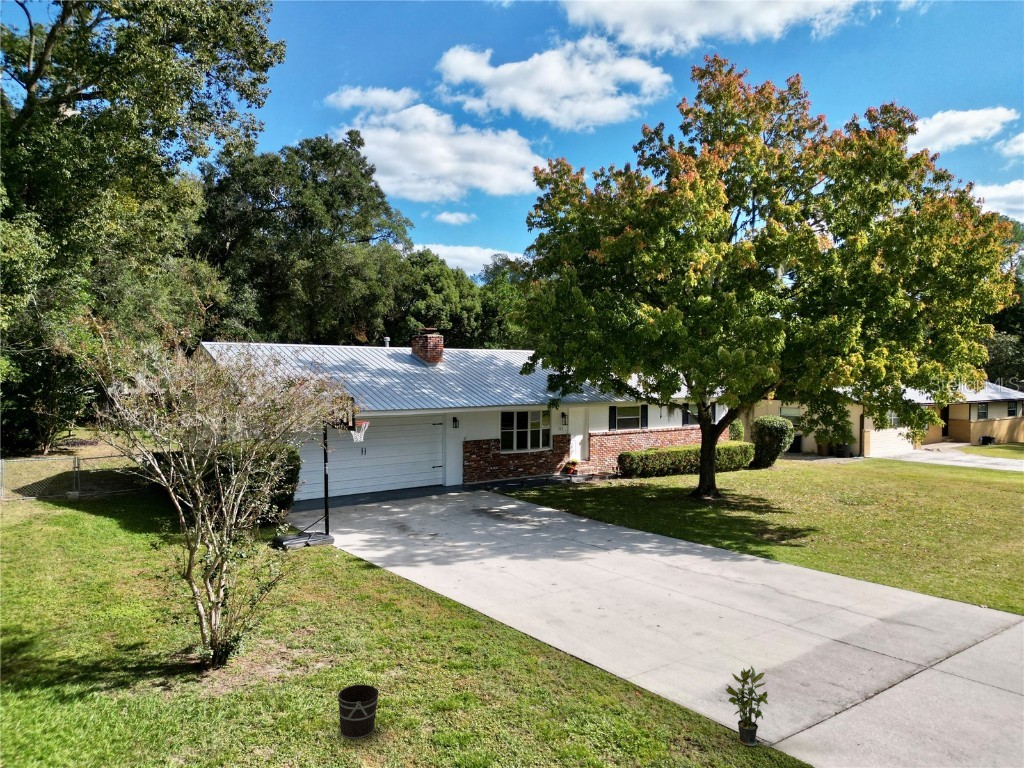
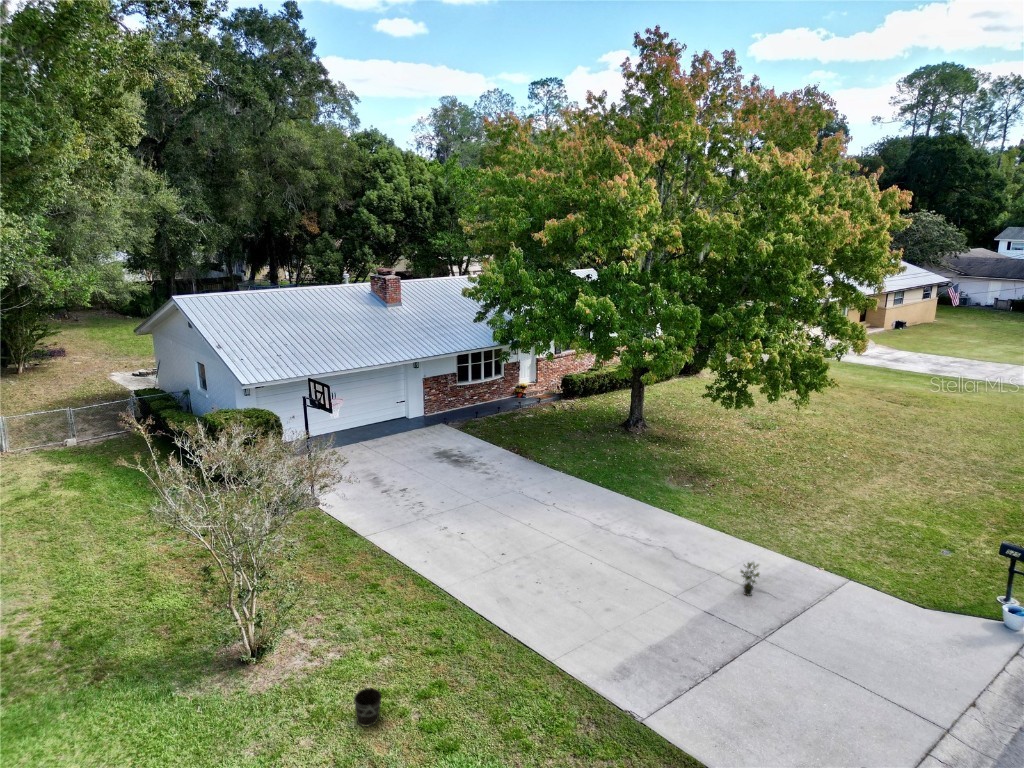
potted plant: present [726,666,768,746] -> present [741,563,759,596]

